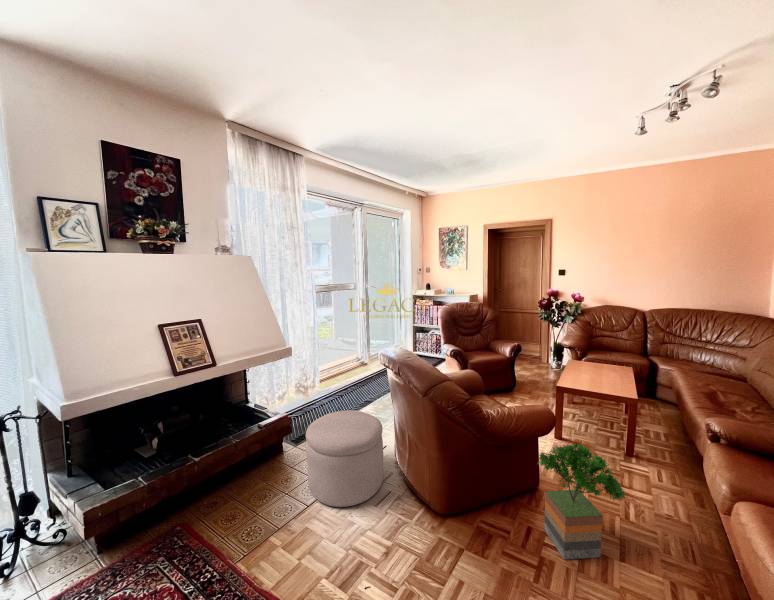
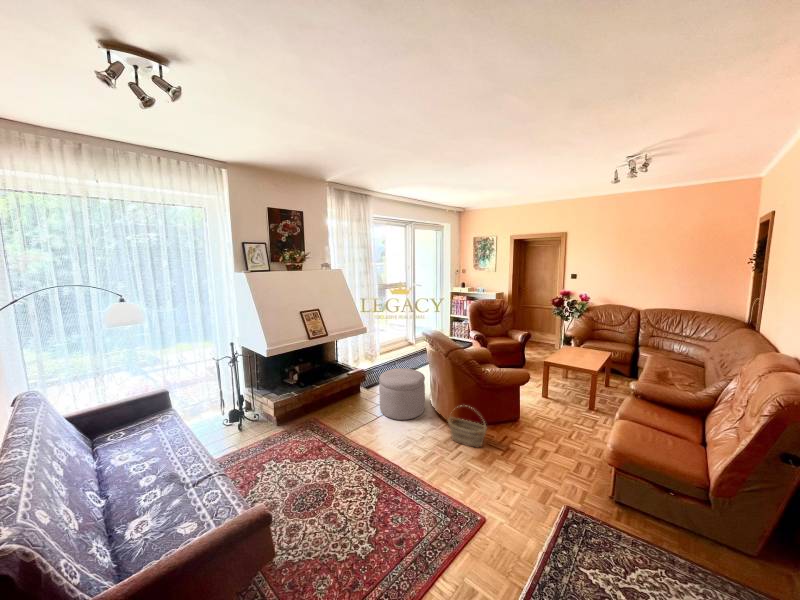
potted tree: present [538,443,625,559] -> none [512,386,556,447]
basket: none [428,488,500,570] -> present [448,407,486,448]

